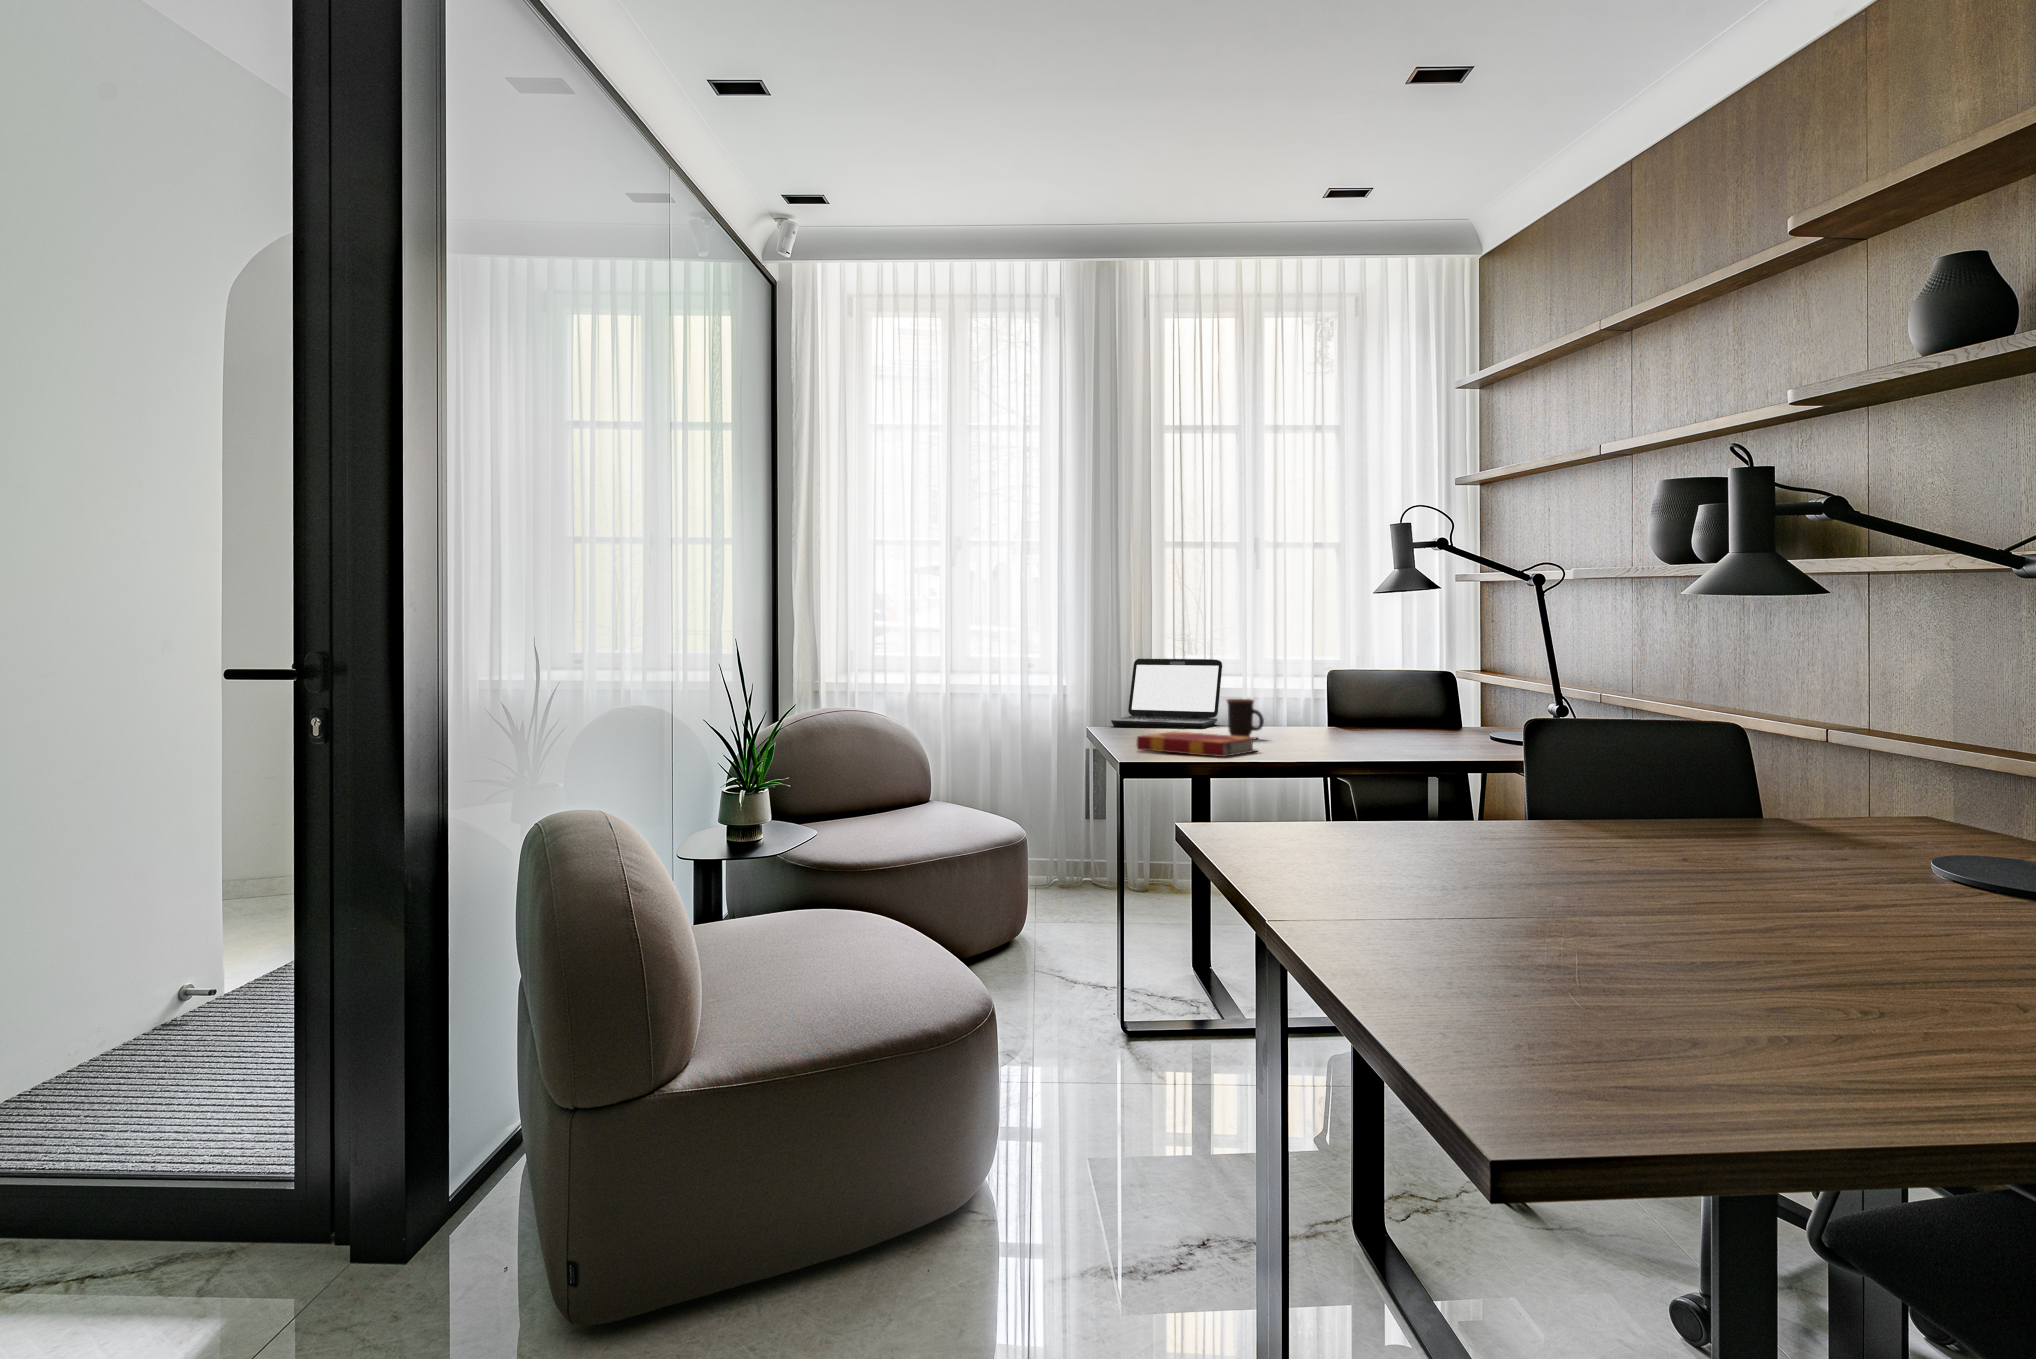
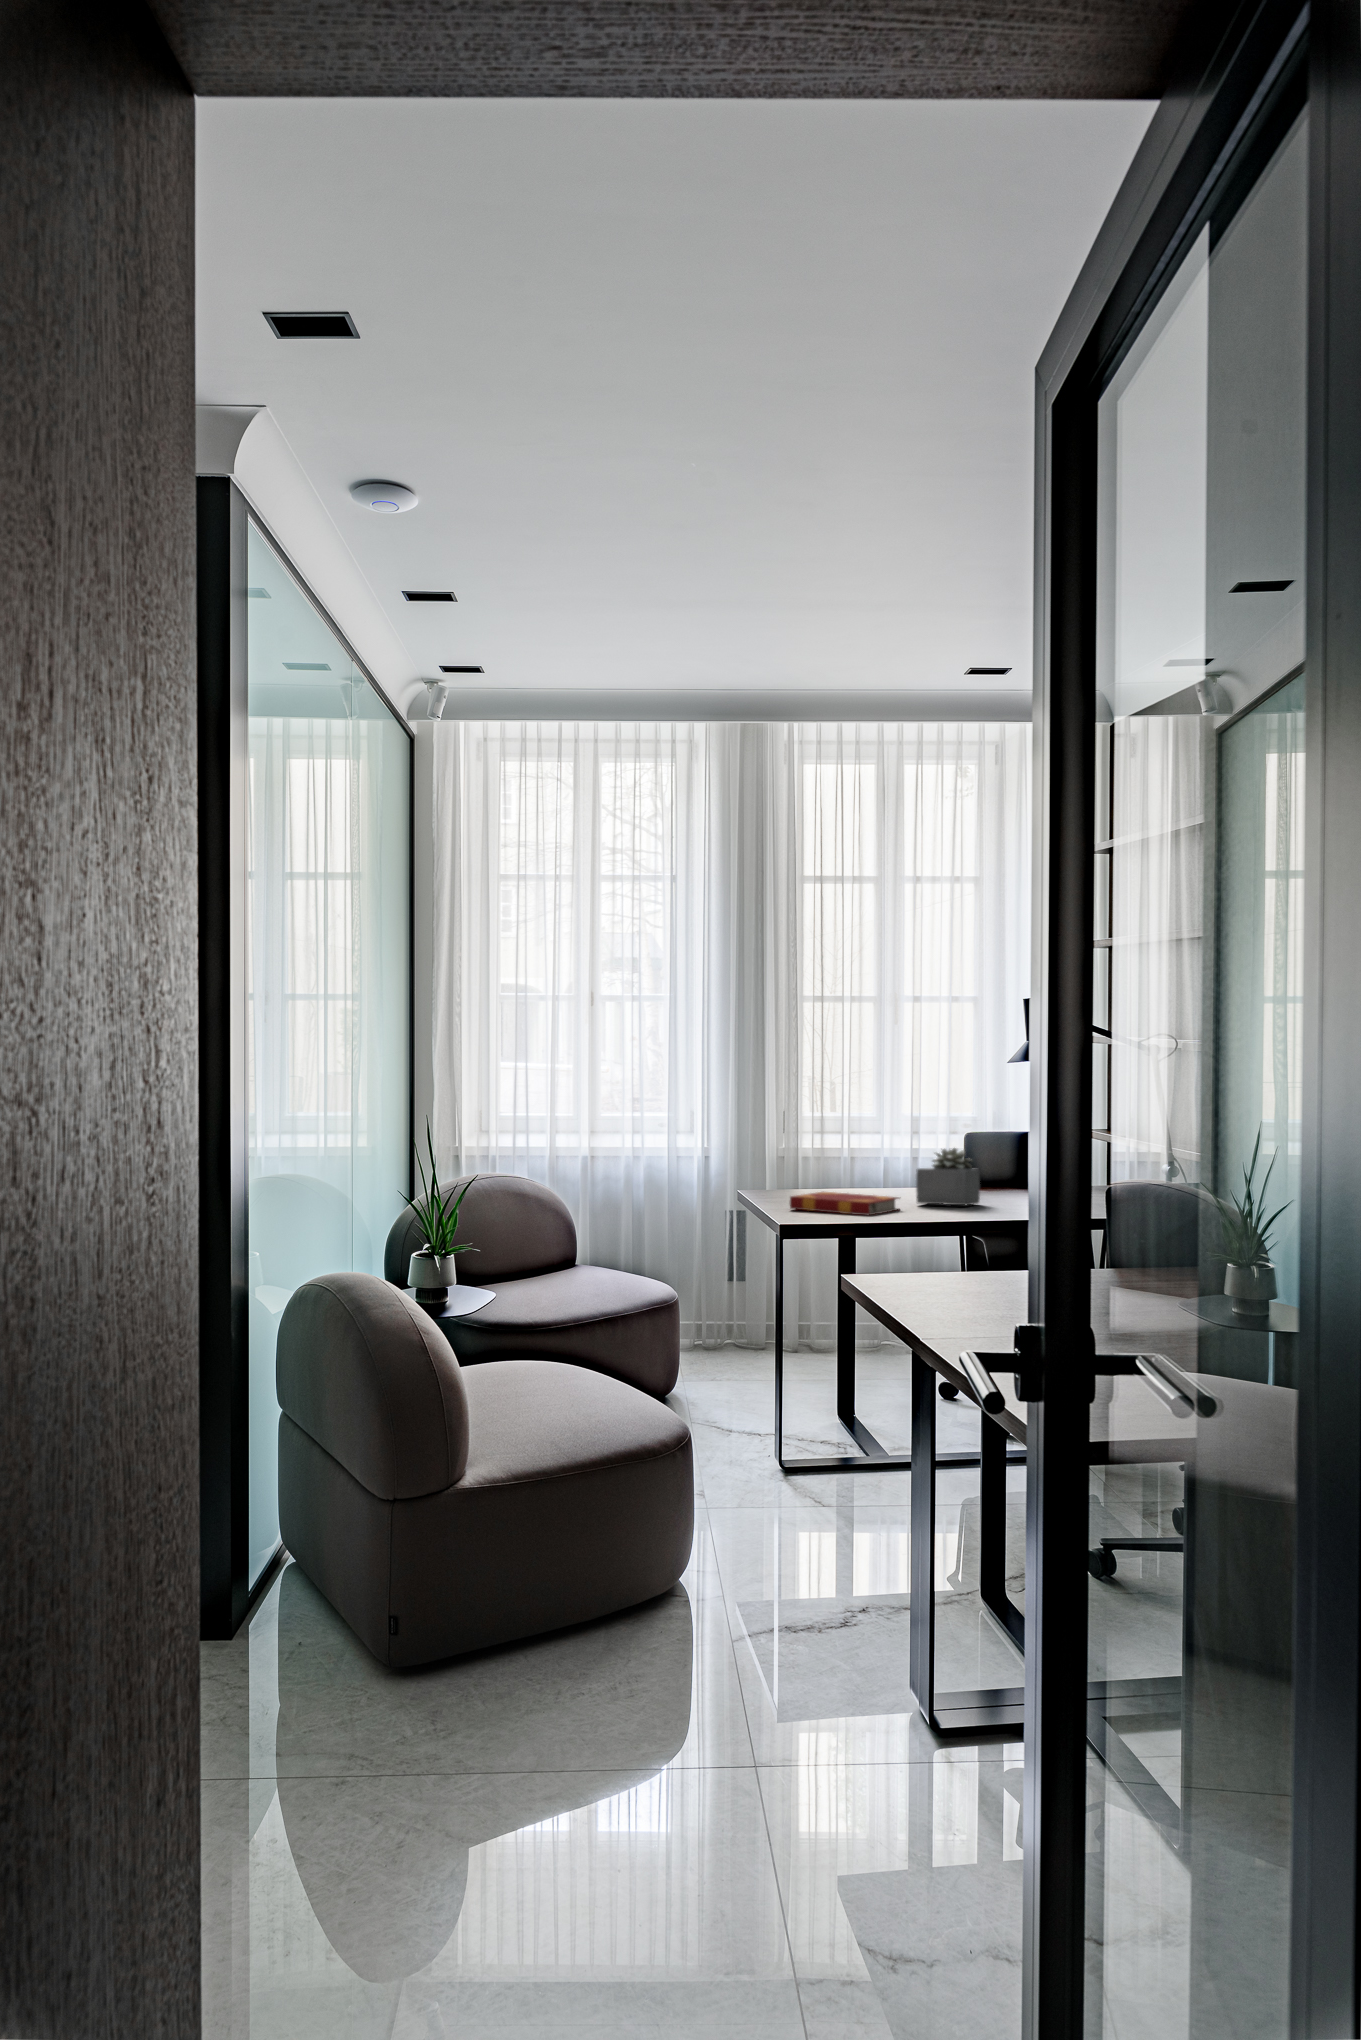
laptop: present [1111,659,1222,729] -> none [757,1117,865,1188]
succulent plant: none [1275,683,1346,747] -> present [916,1148,980,1205]
mug: present [1227,699,1264,737] -> none [870,1160,905,1197]

